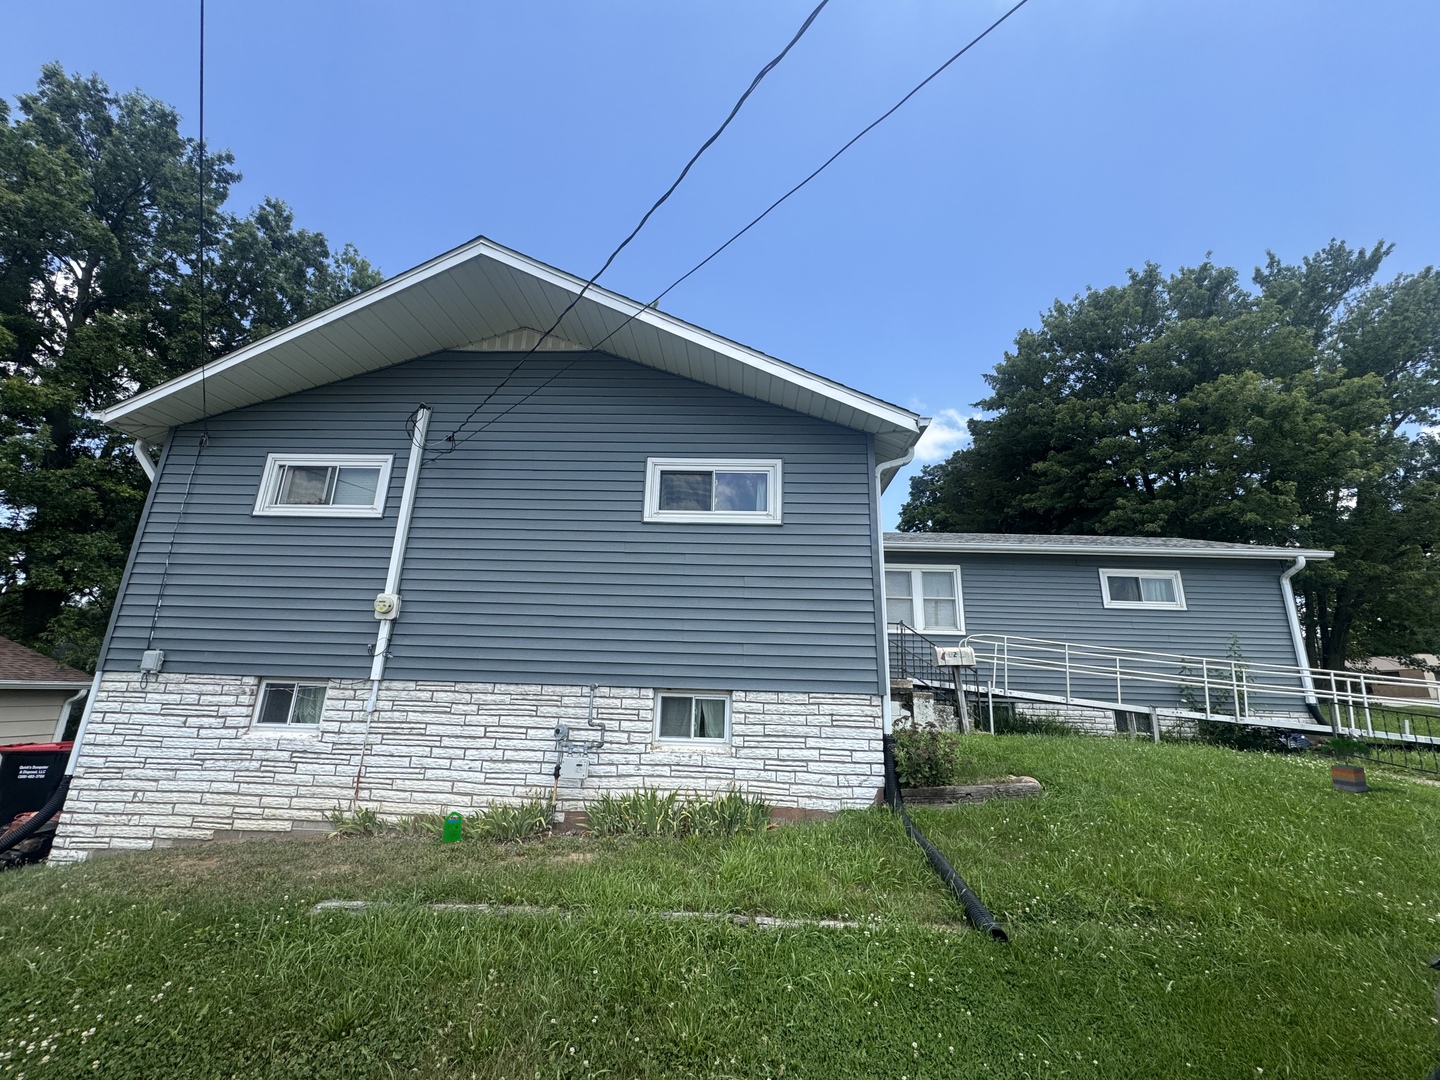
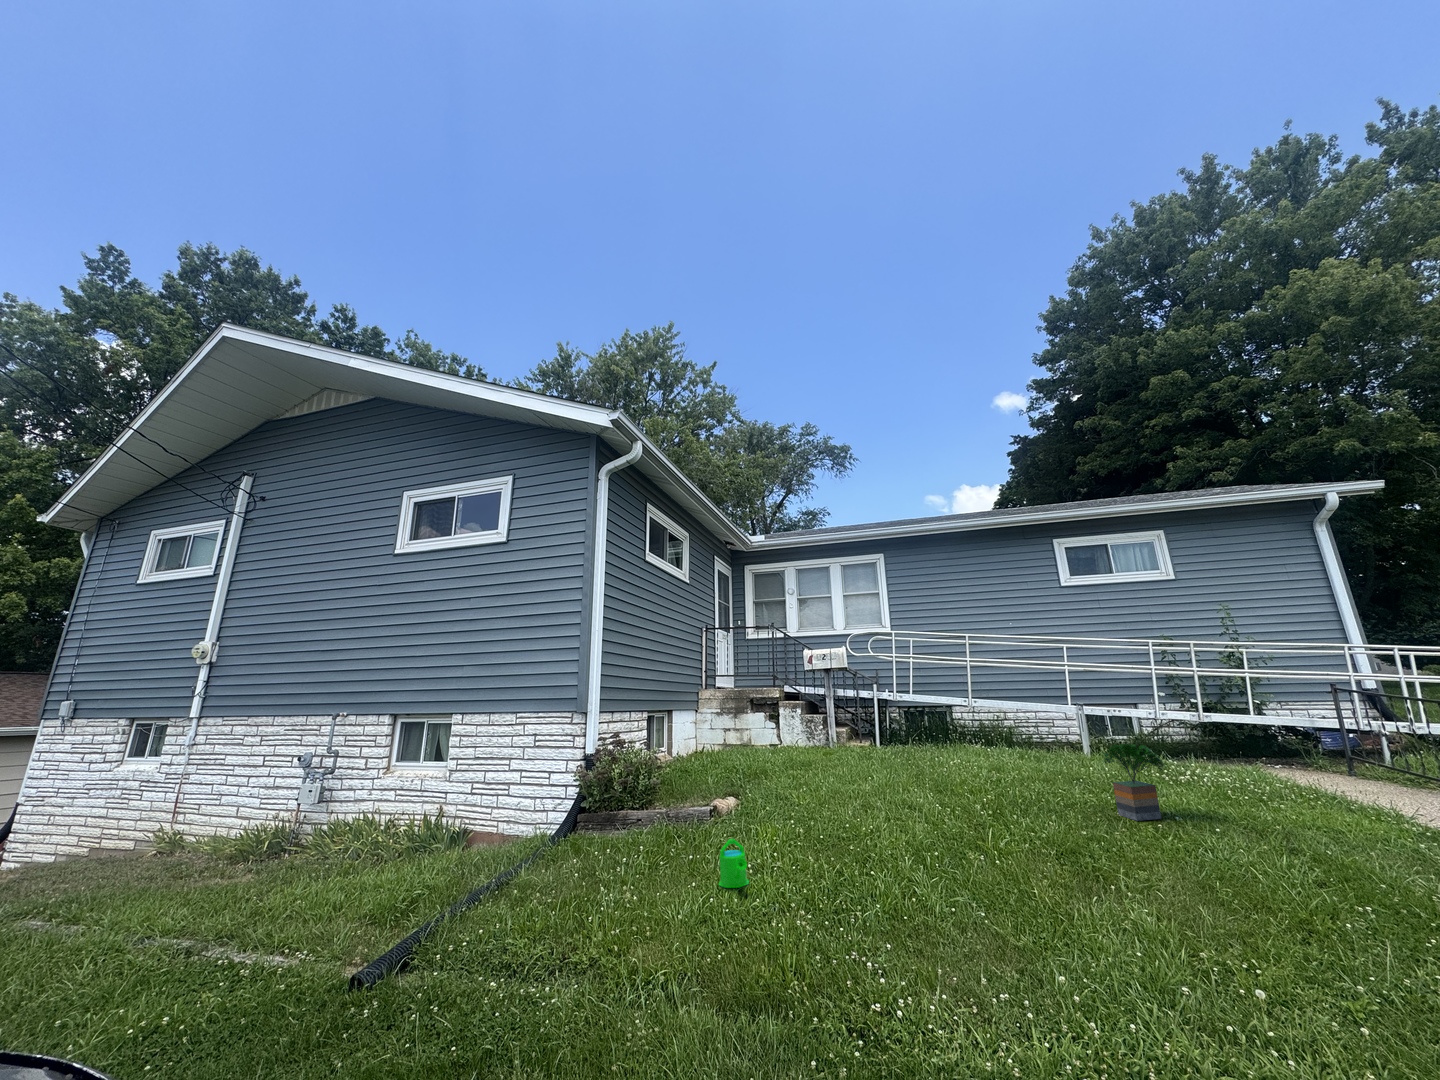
watering can: present [441,812,463,842] -> present [719,839,749,888]

